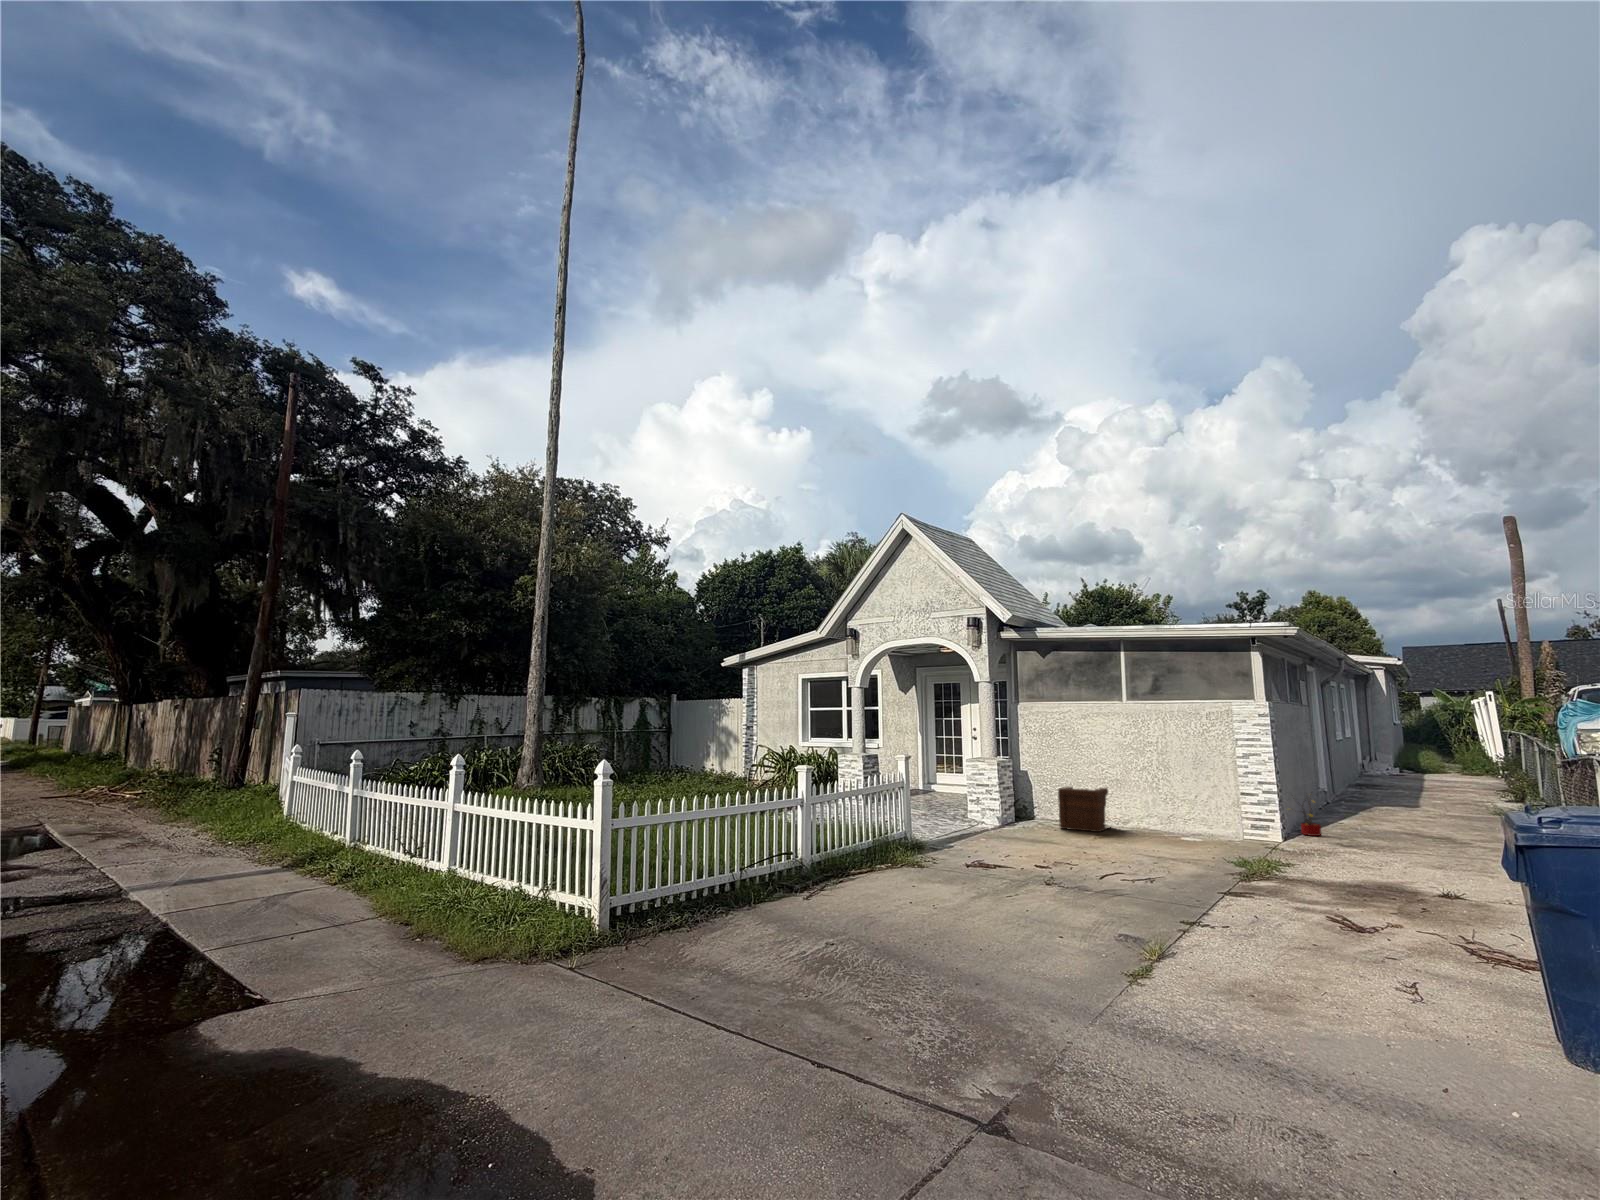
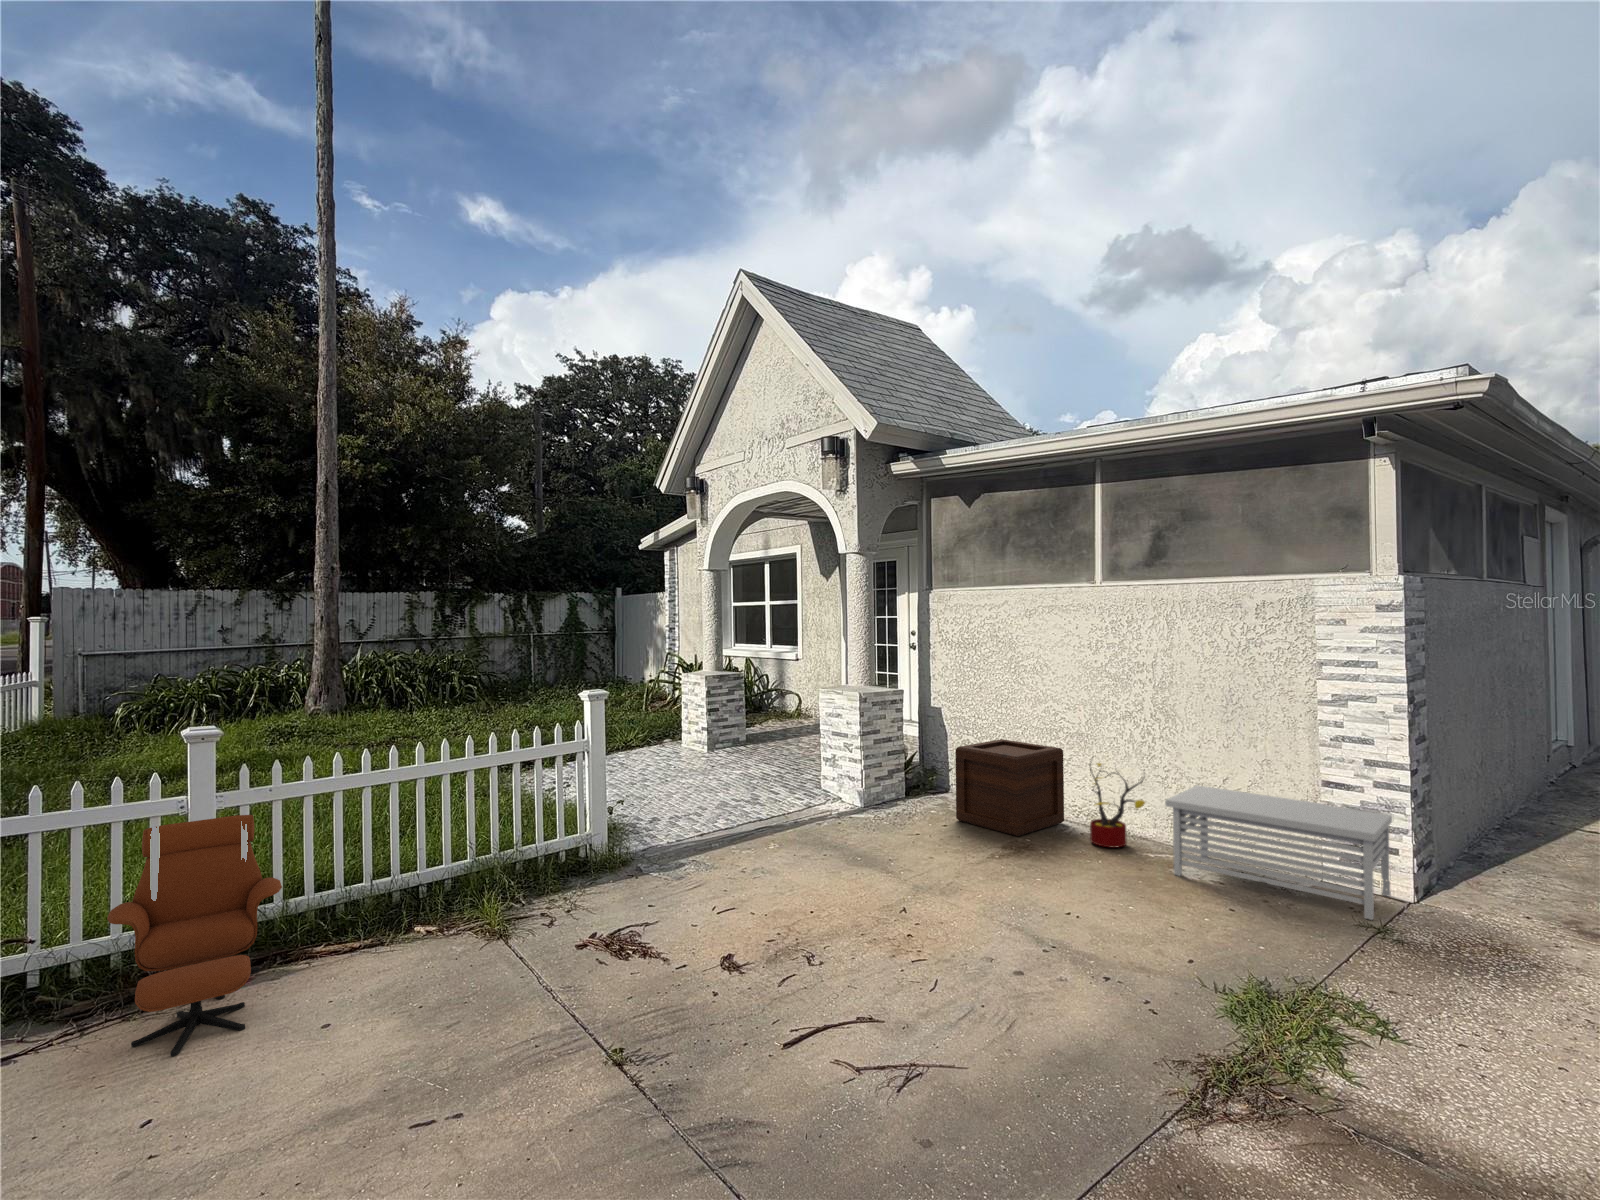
decorative plant: present [1301,798,1322,836] -> present [1090,763,1145,847]
storage bench: none [1178,800,1272,846] -> present [1165,785,1392,920]
lounge chair: none [825,803,906,886] -> present [107,815,282,1056]

